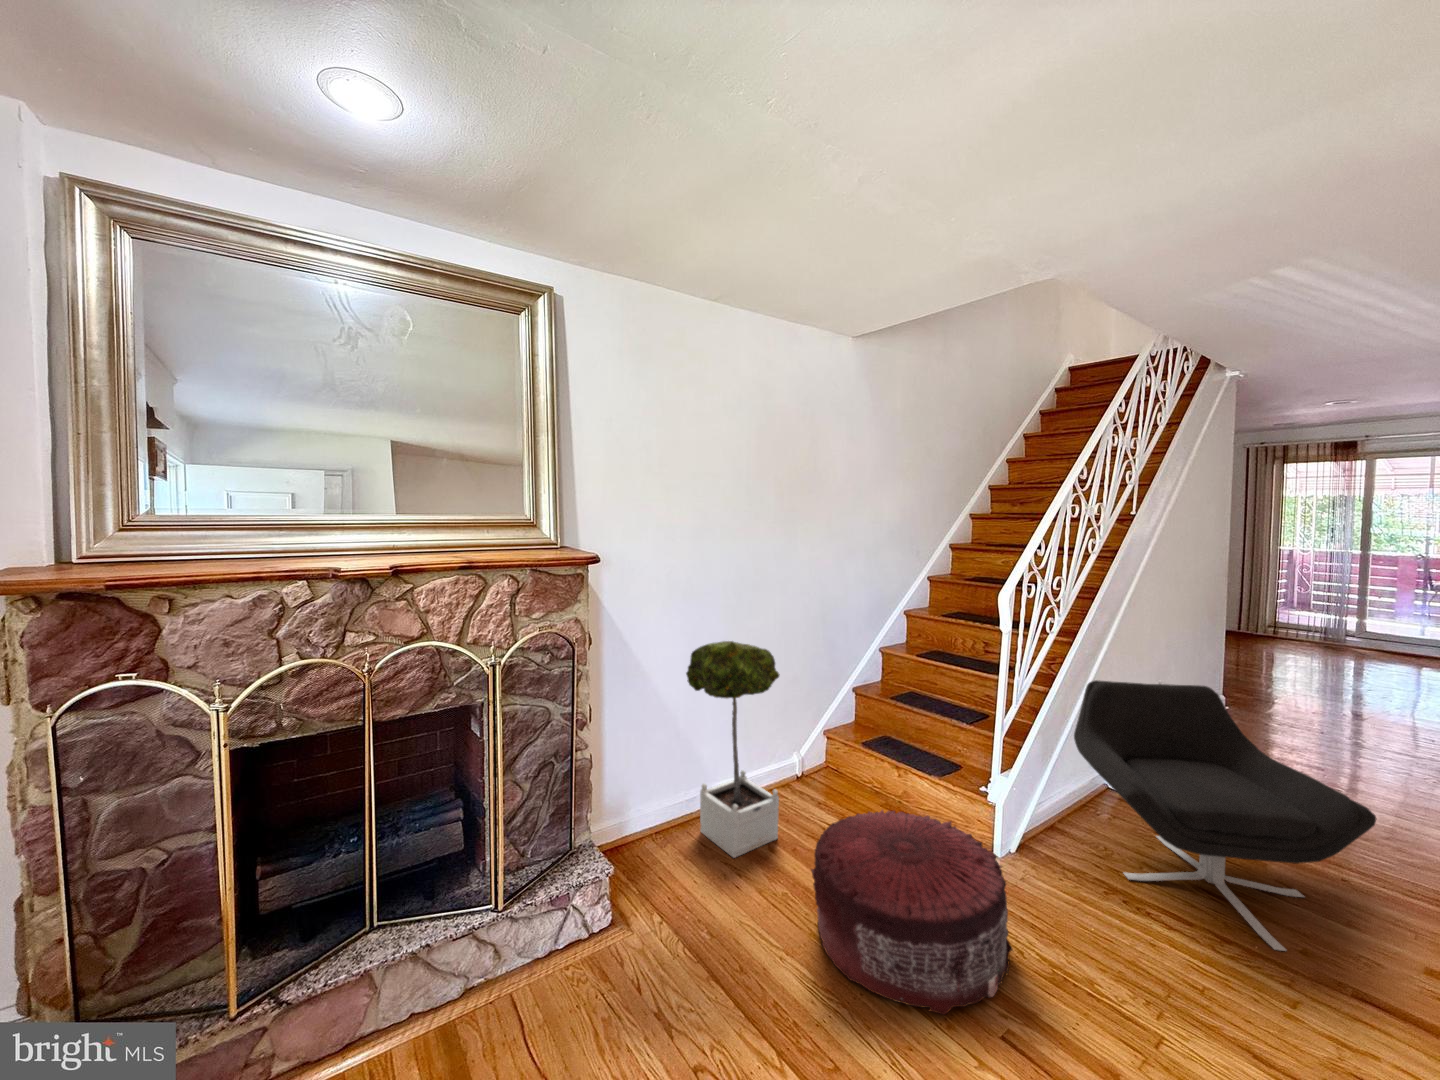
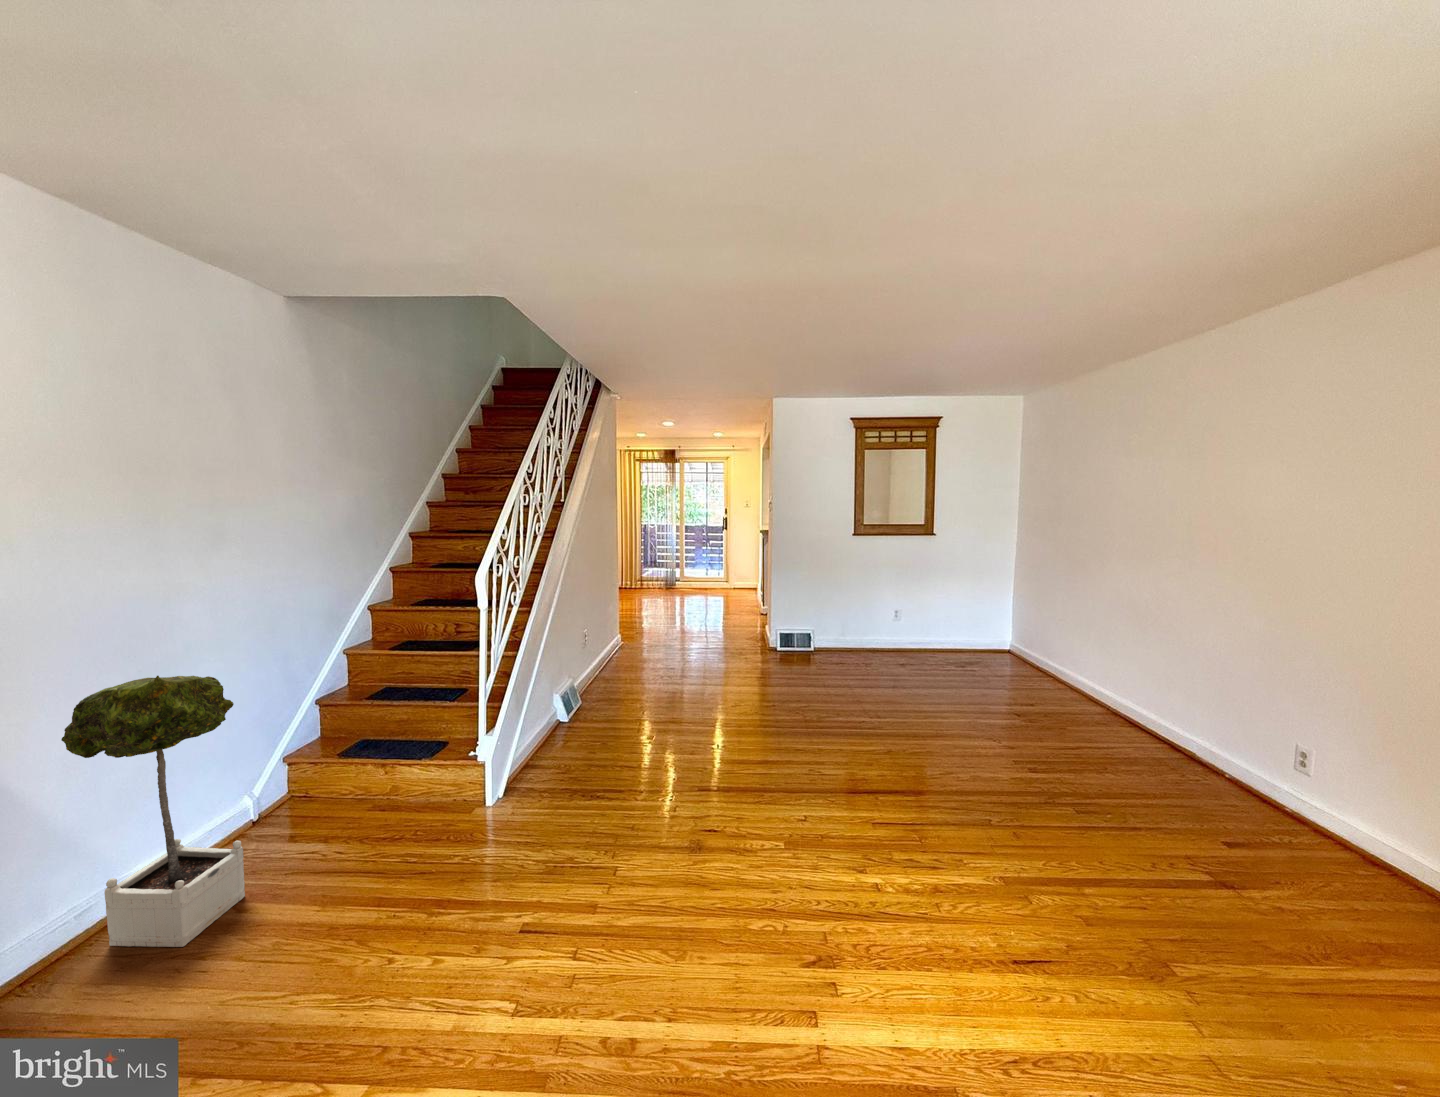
lounge chair: present [1074,680,1376,951] -> none [538,627,700,784]
pouf: present [811,810,1013,1015] -> none [315,788,517,974]

